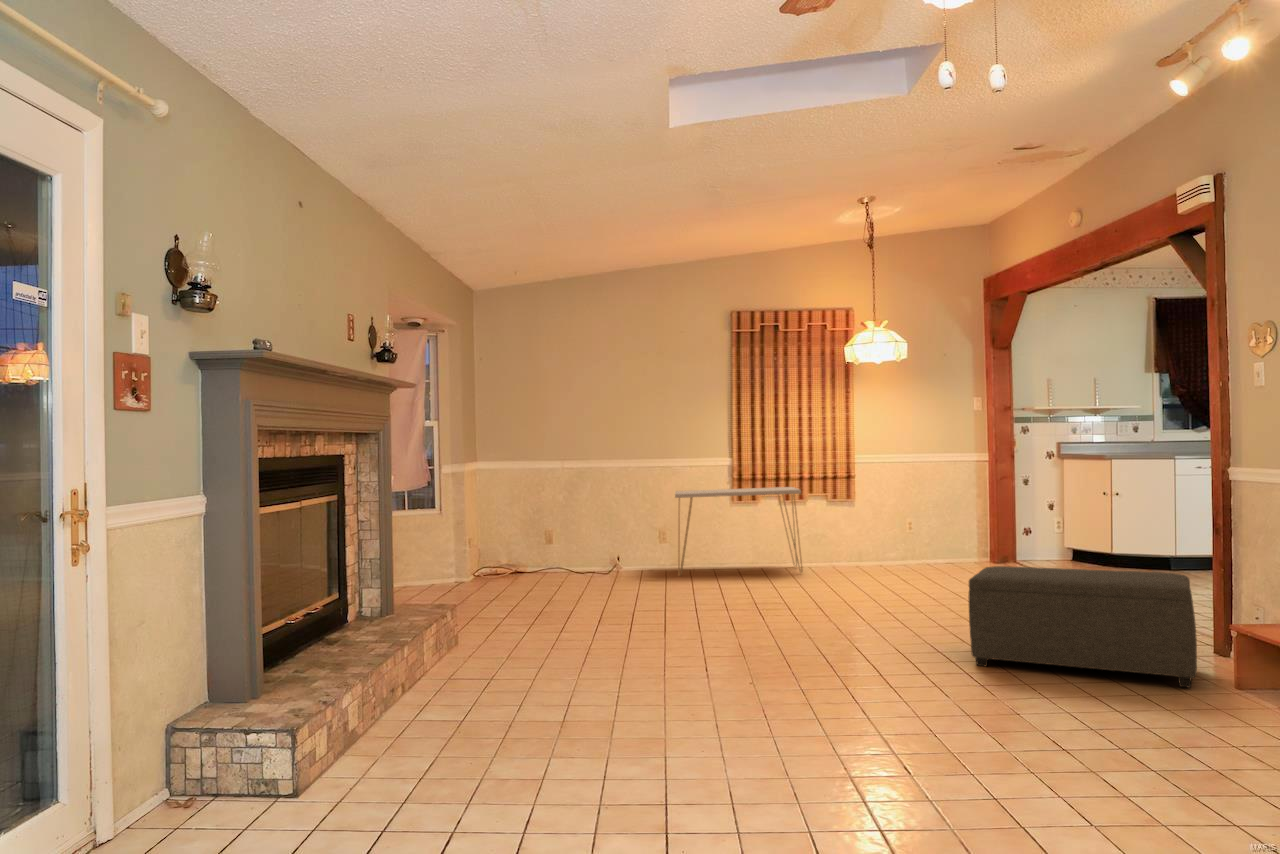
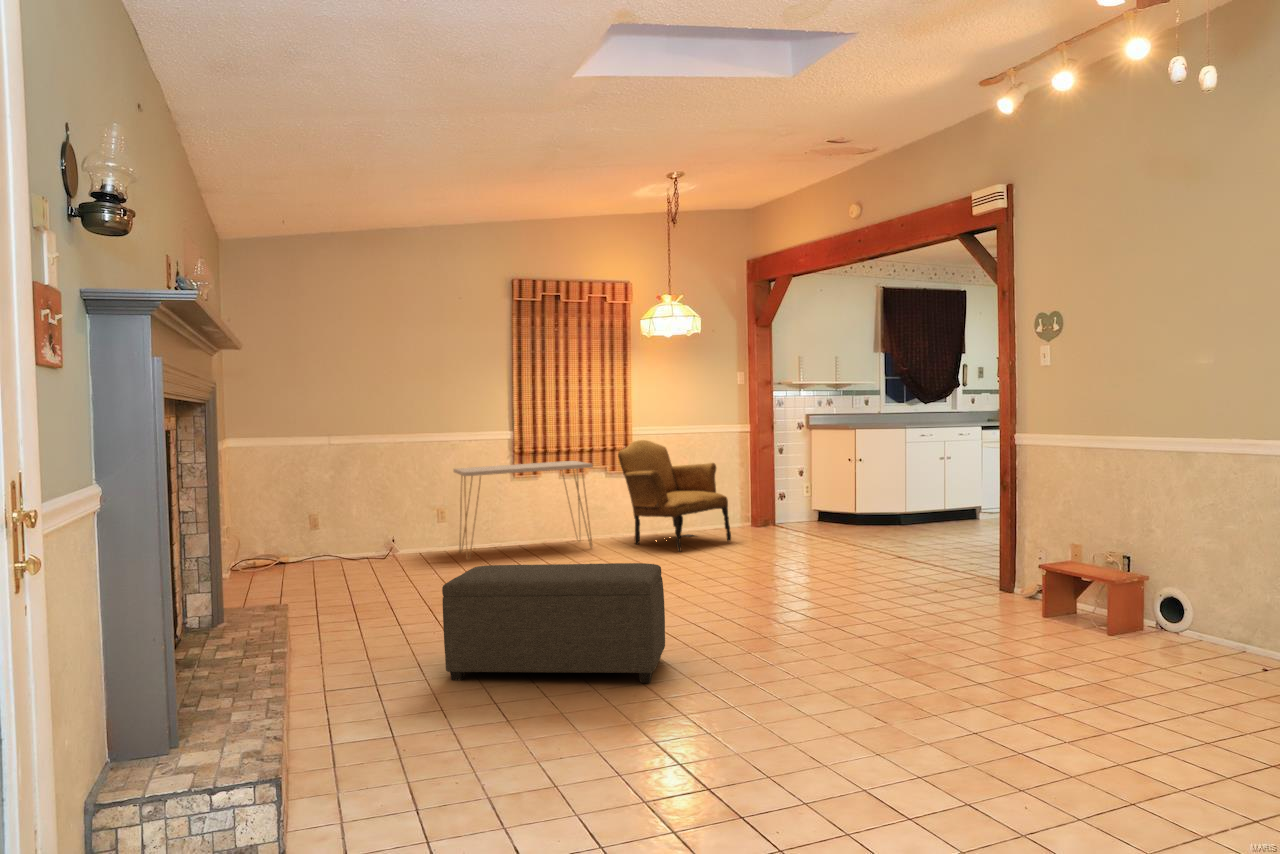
armchair: none [834,468,952,583] -> present [618,440,731,551]
ottoman: present [968,566,1197,688] -> present [442,563,665,683]

